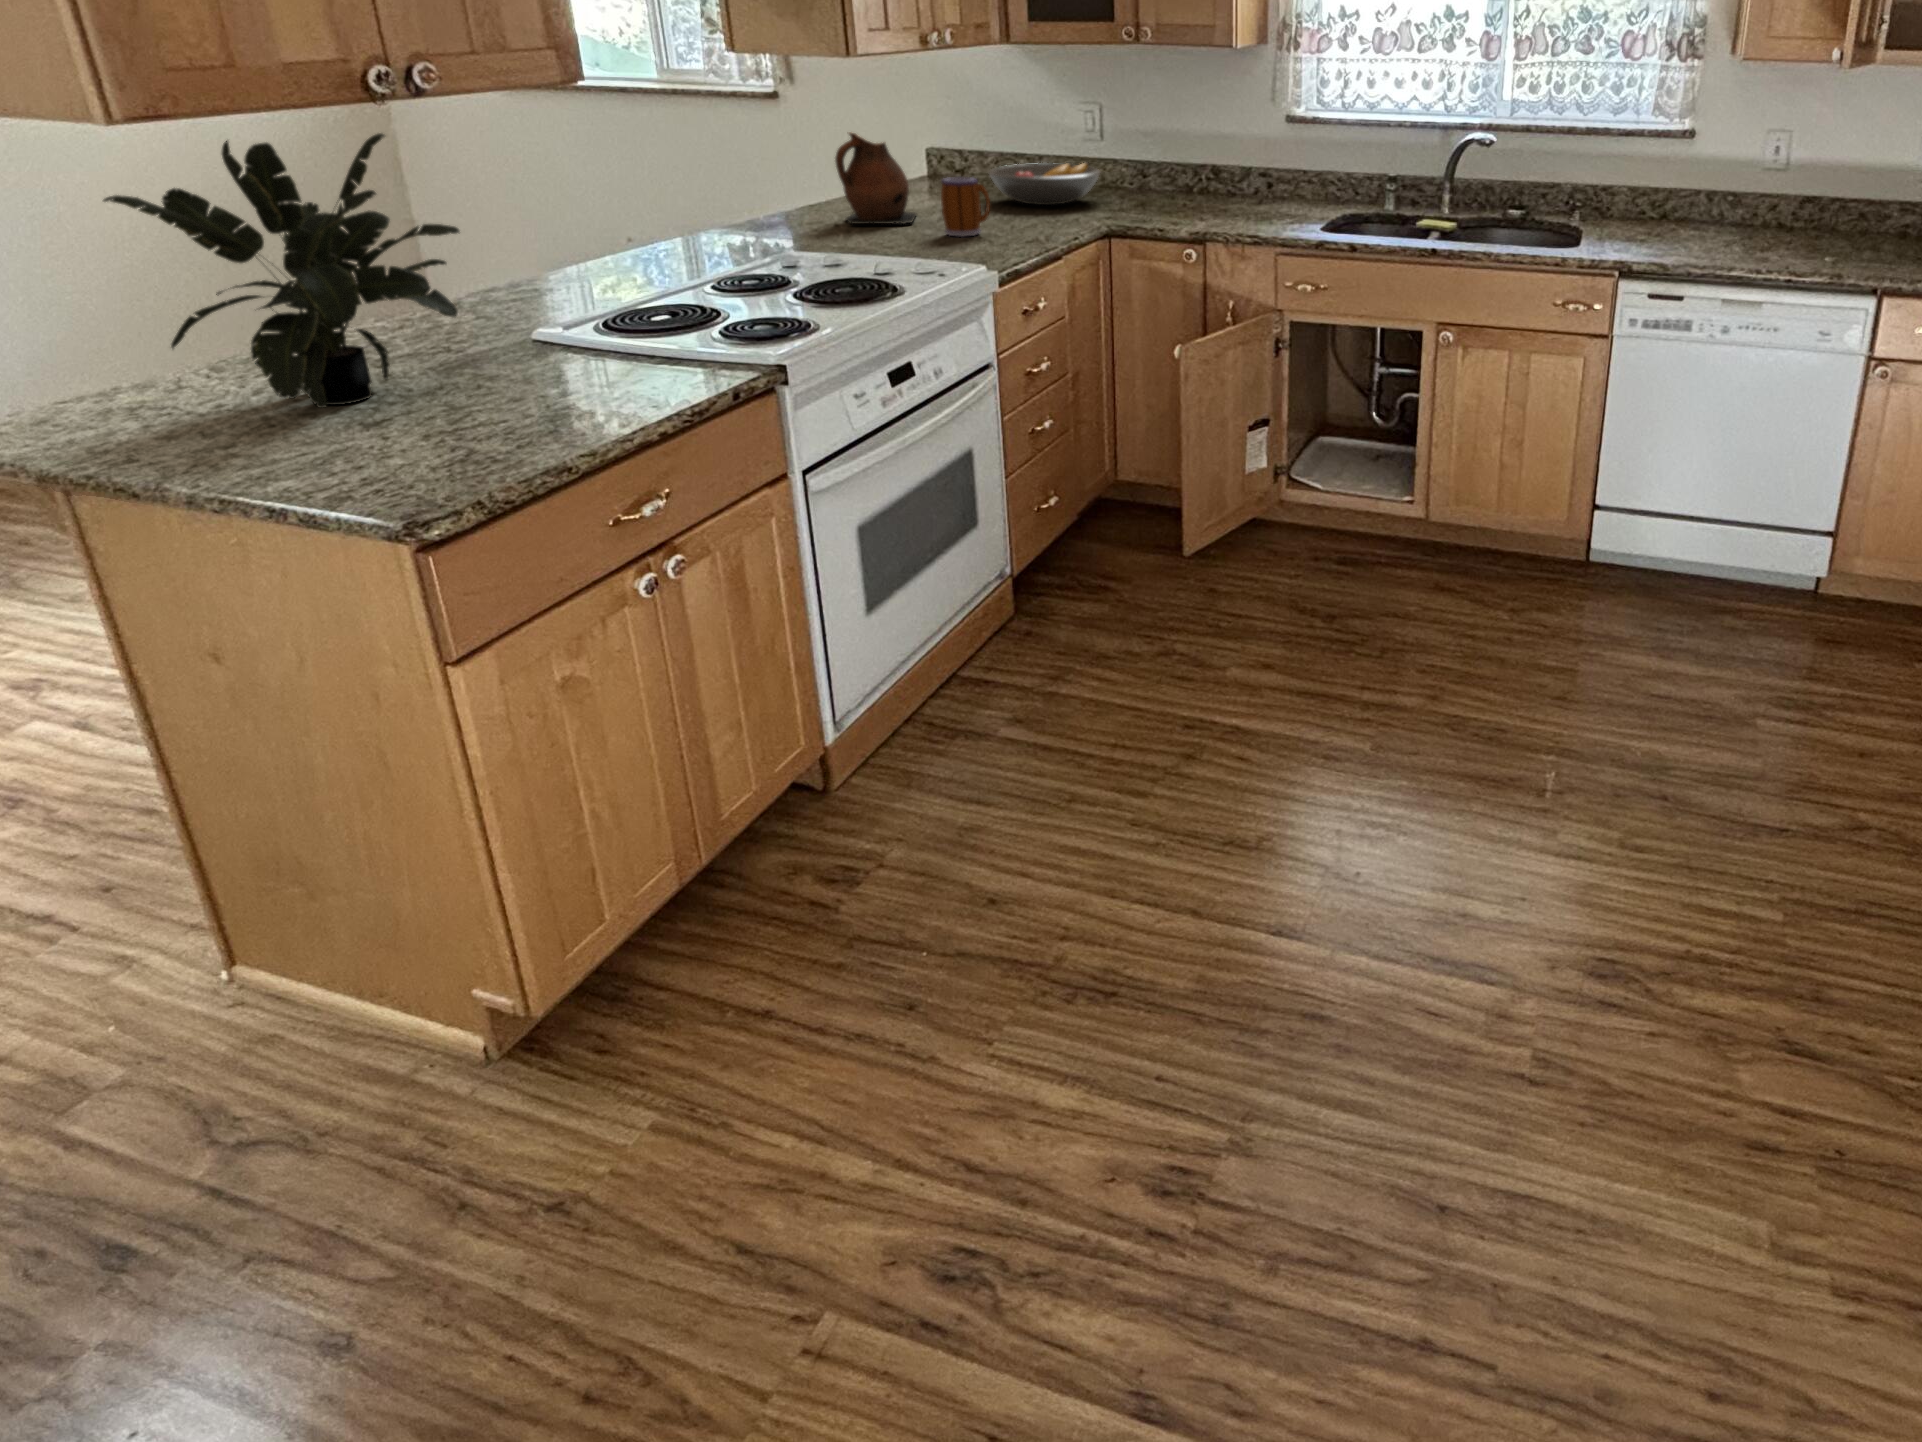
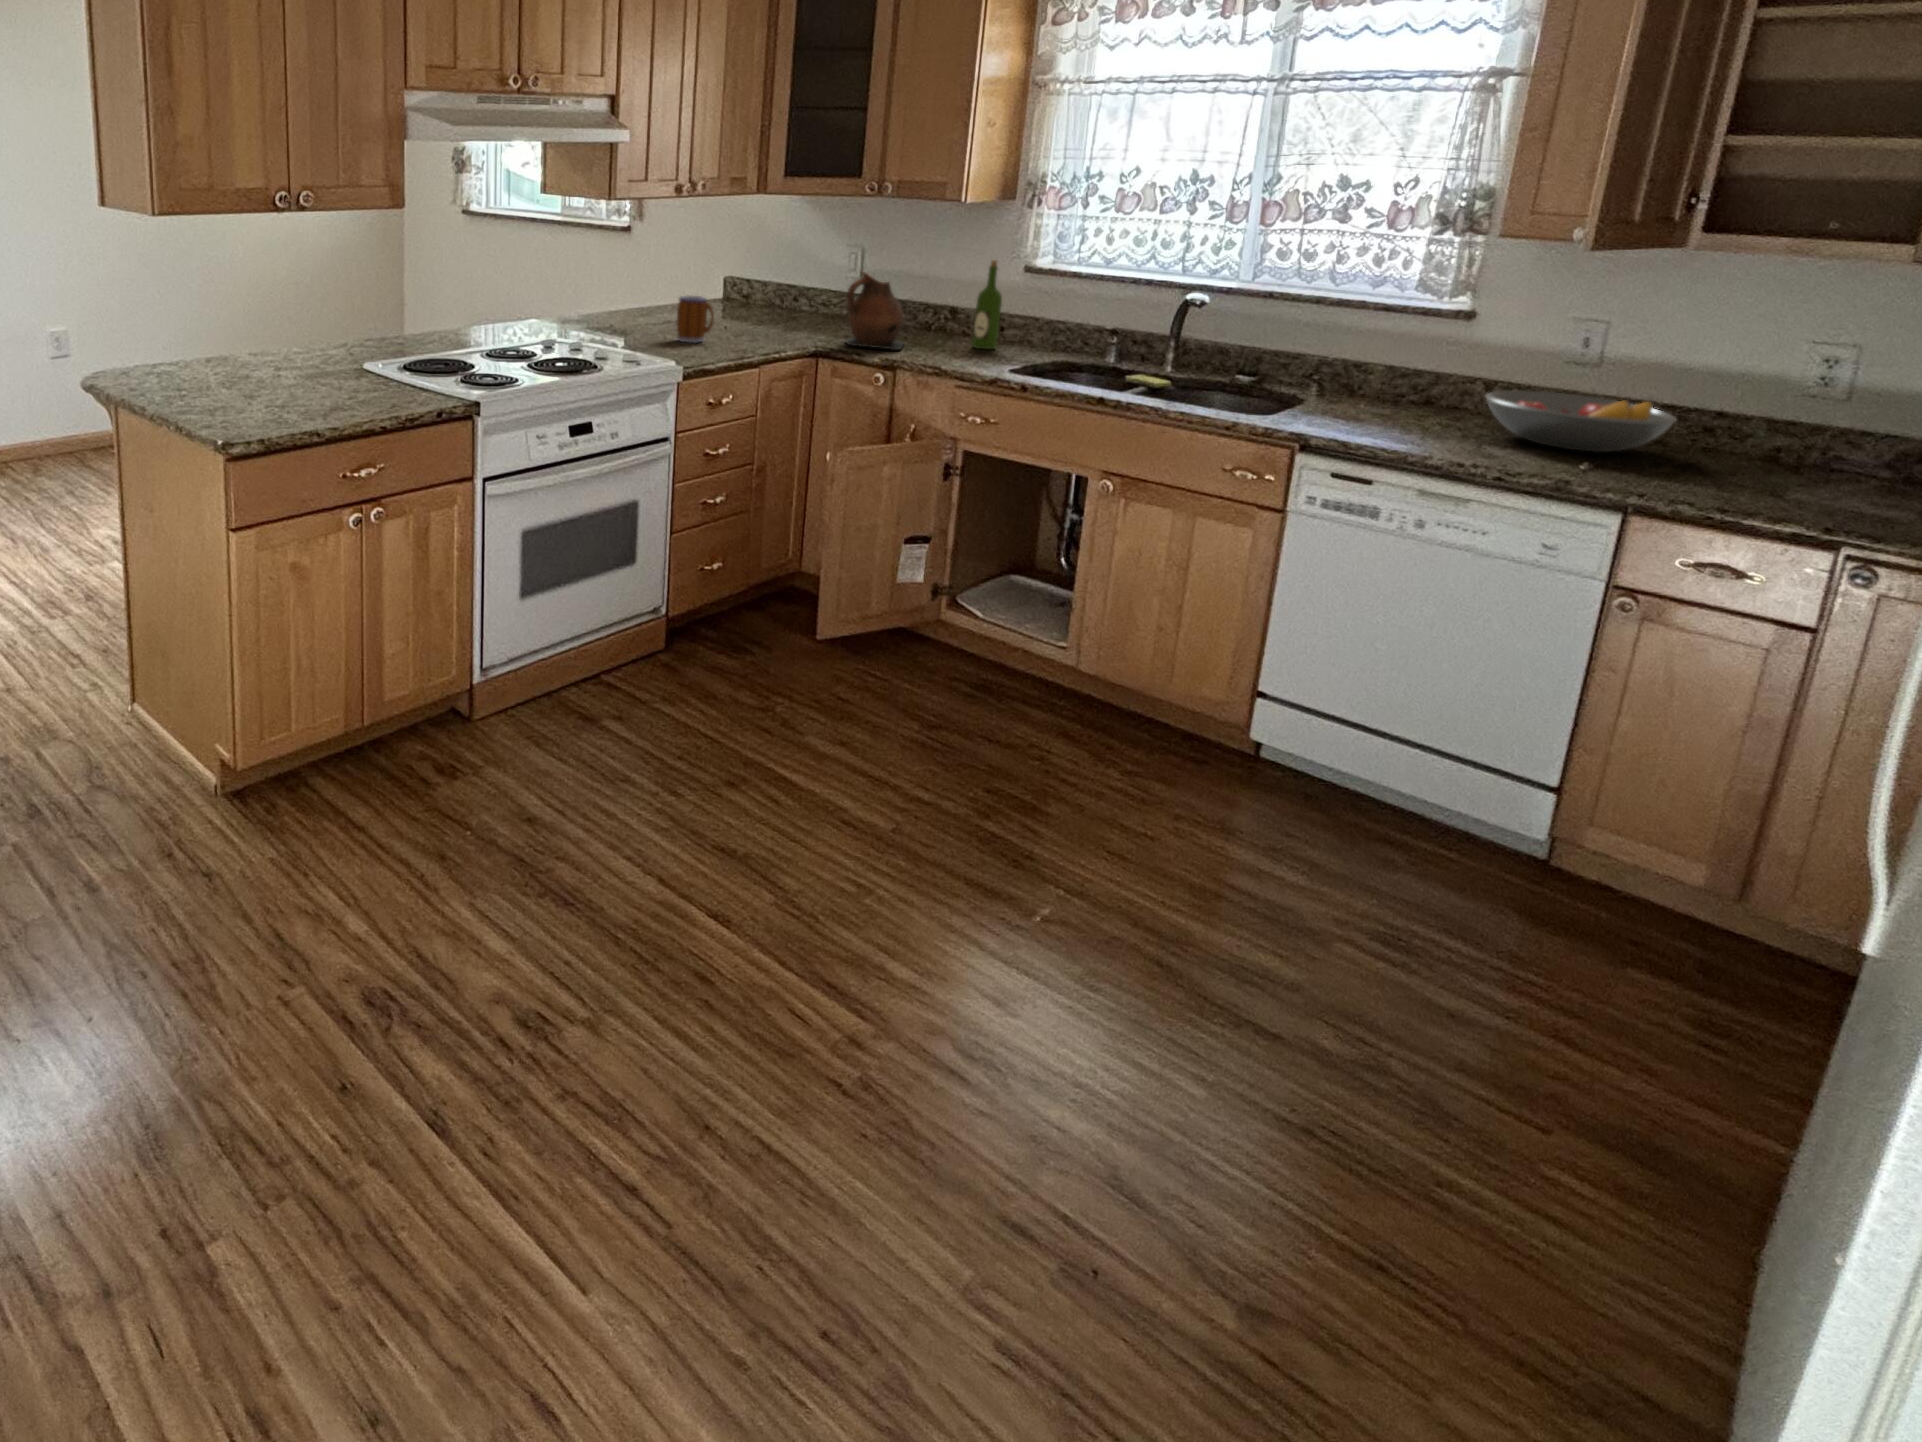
wine bottle: none [1257,109,1282,207] -> present [972,260,1002,350]
ceramic pitcher: present [835,132,916,224] -> present [846,272,904,350]
potted plant: present [103,133,459,408] -> none [162,232,312,385]
fruit bowl: present [988,162,1100,205] -> present [1485,390,1676,452]

